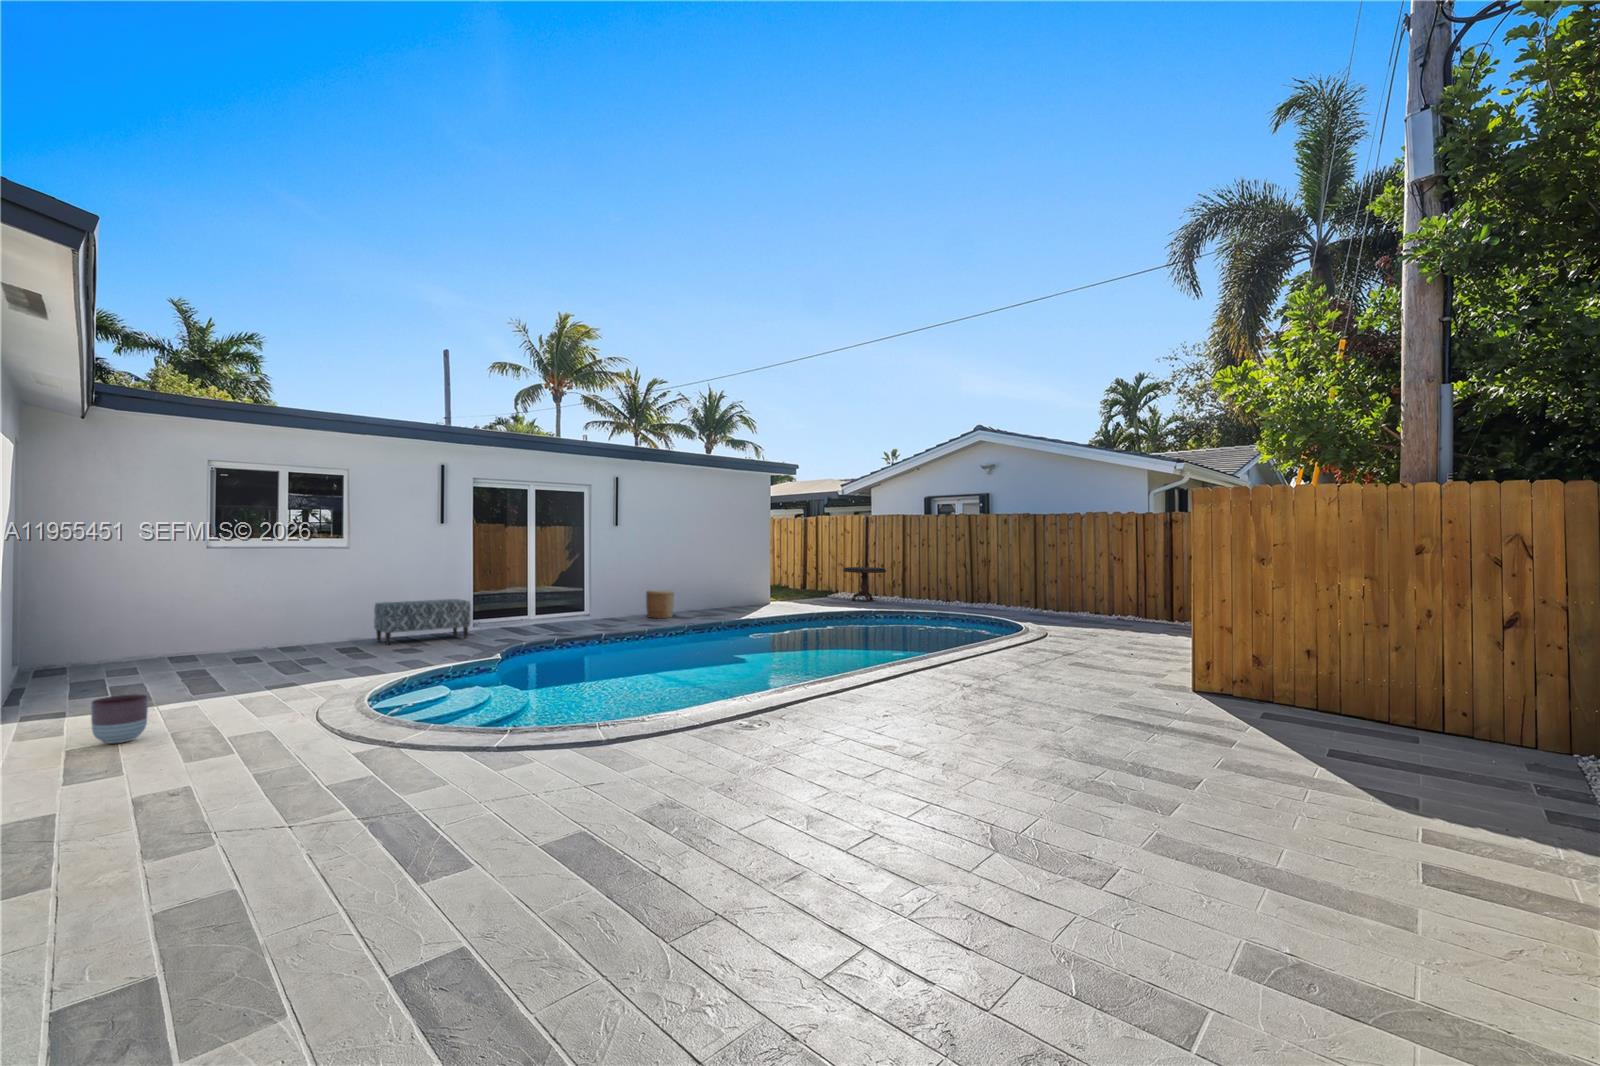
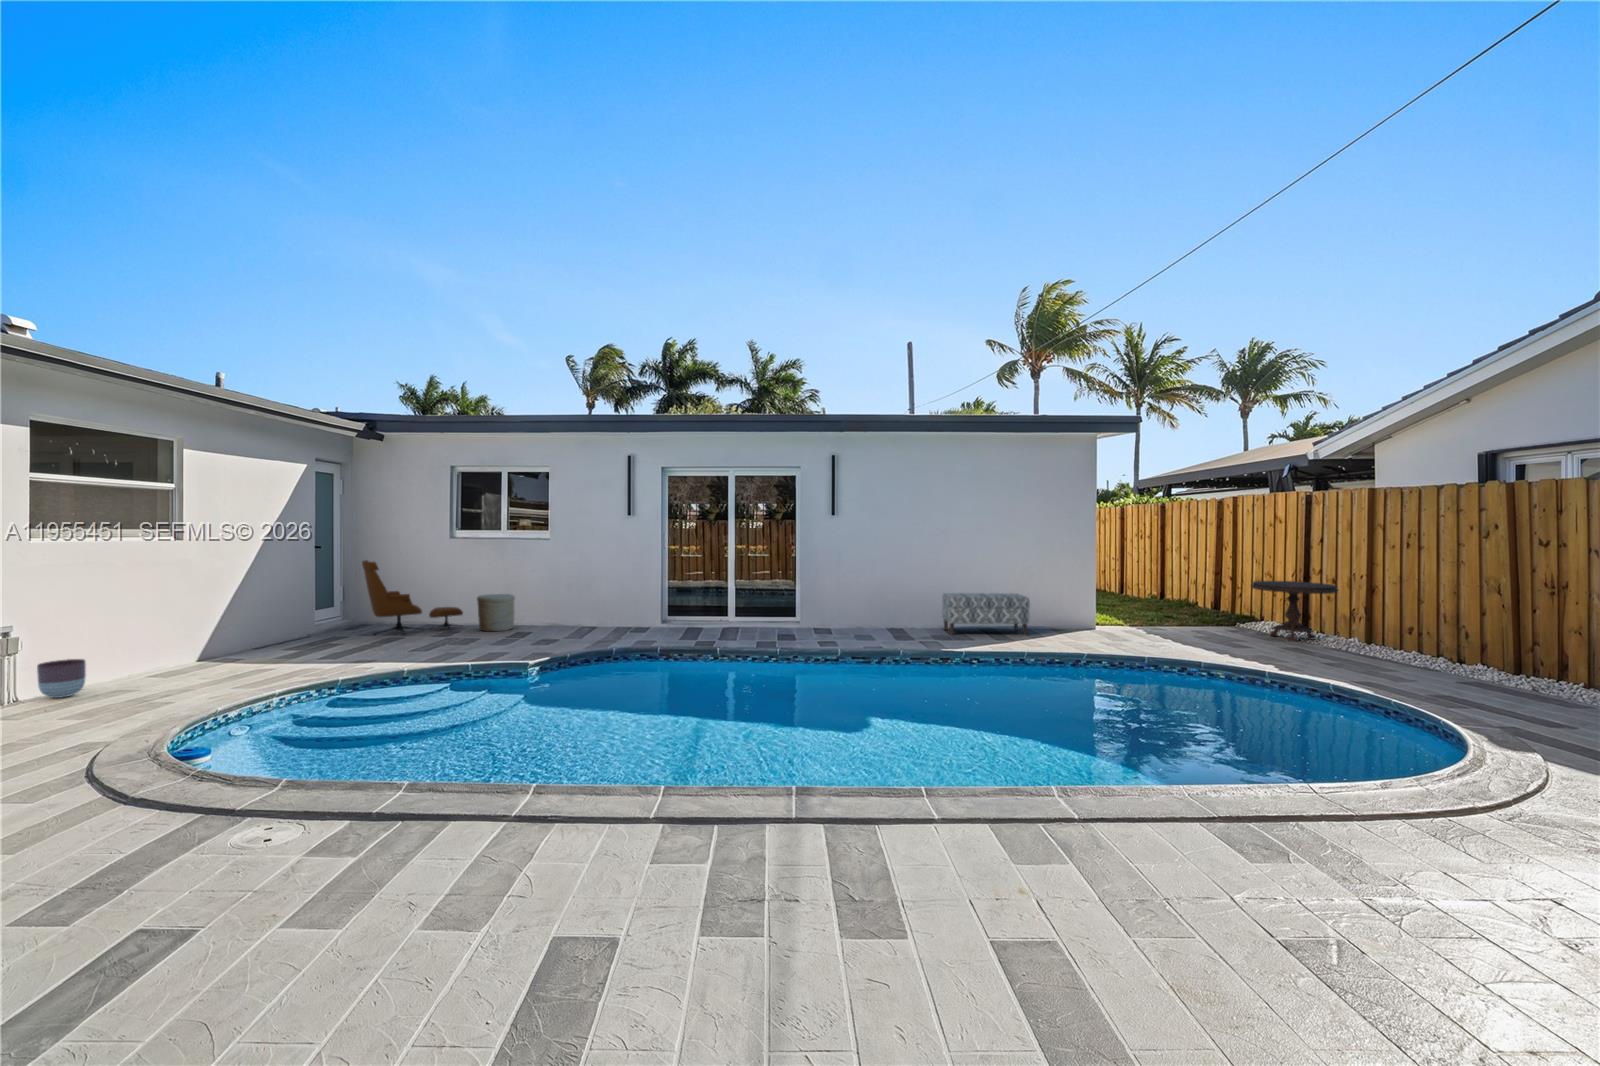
lounge chair: none [136,577,245,671] -> present [362,560,463,634]
woven basket: present [646,590,674,618] -> present [477,594,515,631]
bench: present [374,599,471,645] -> present [942,593,1030,635]

